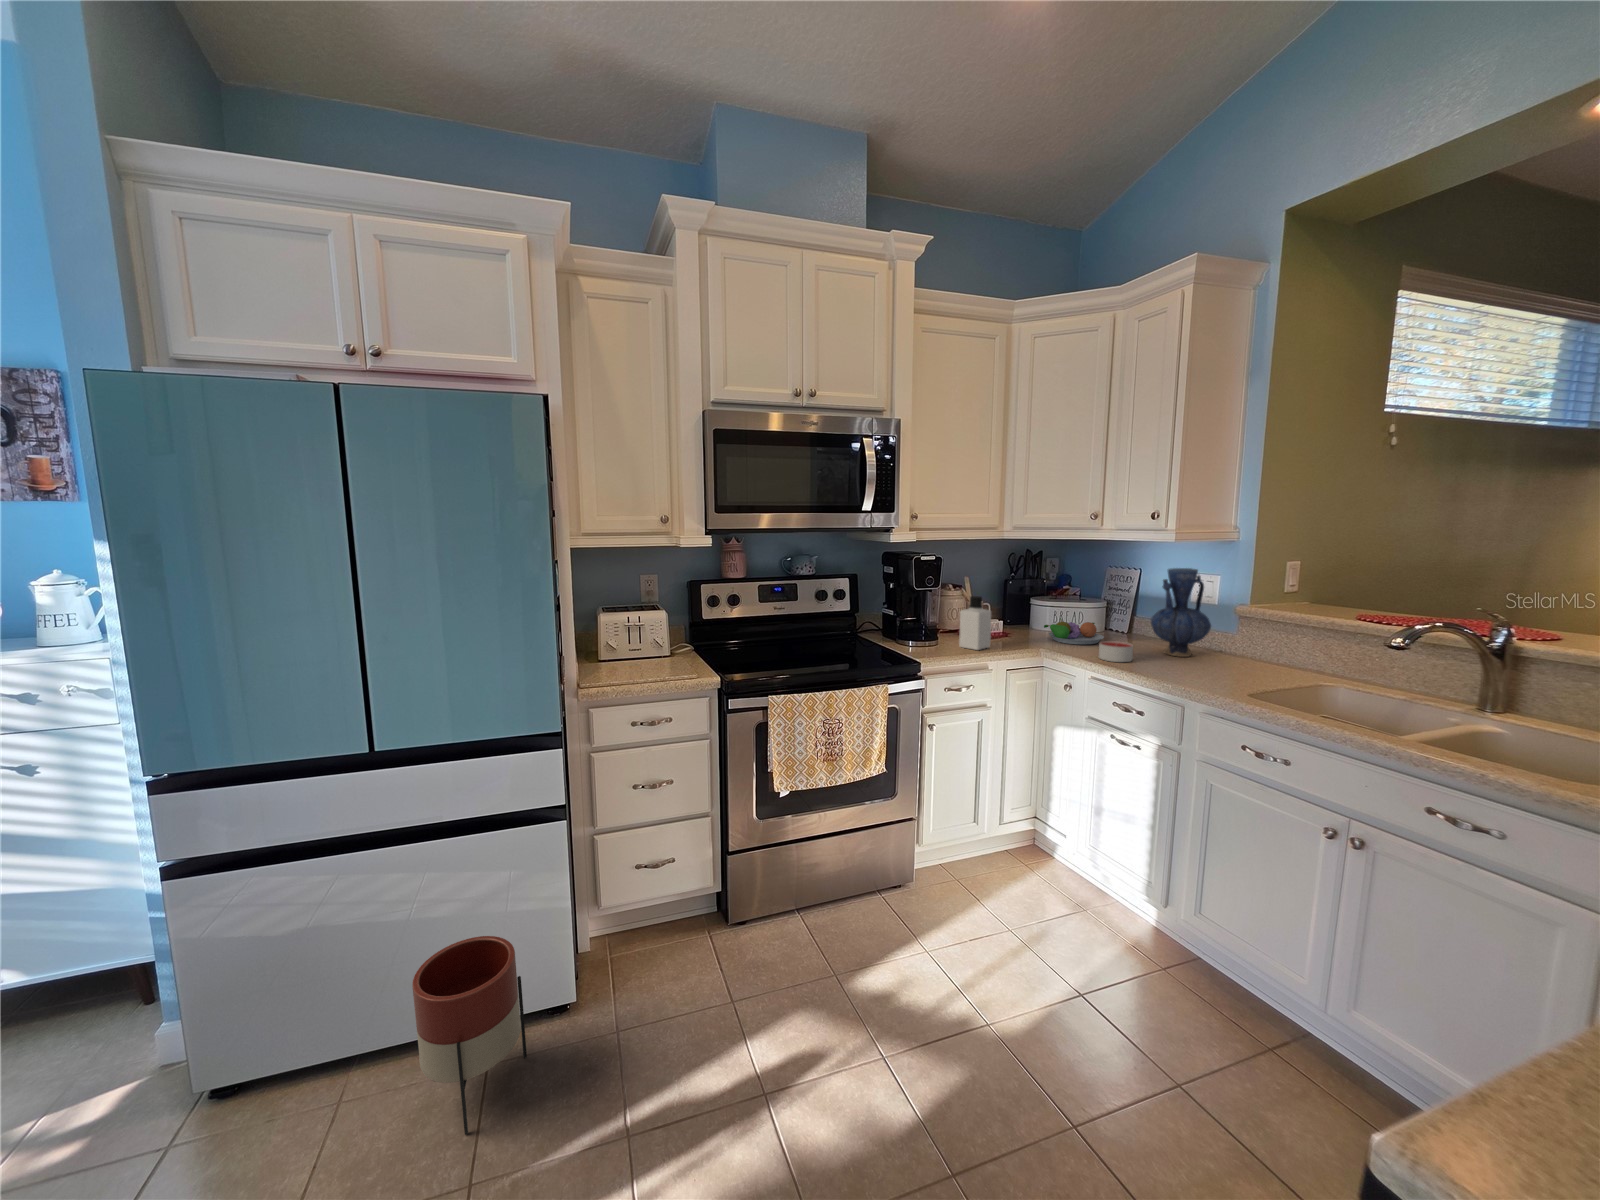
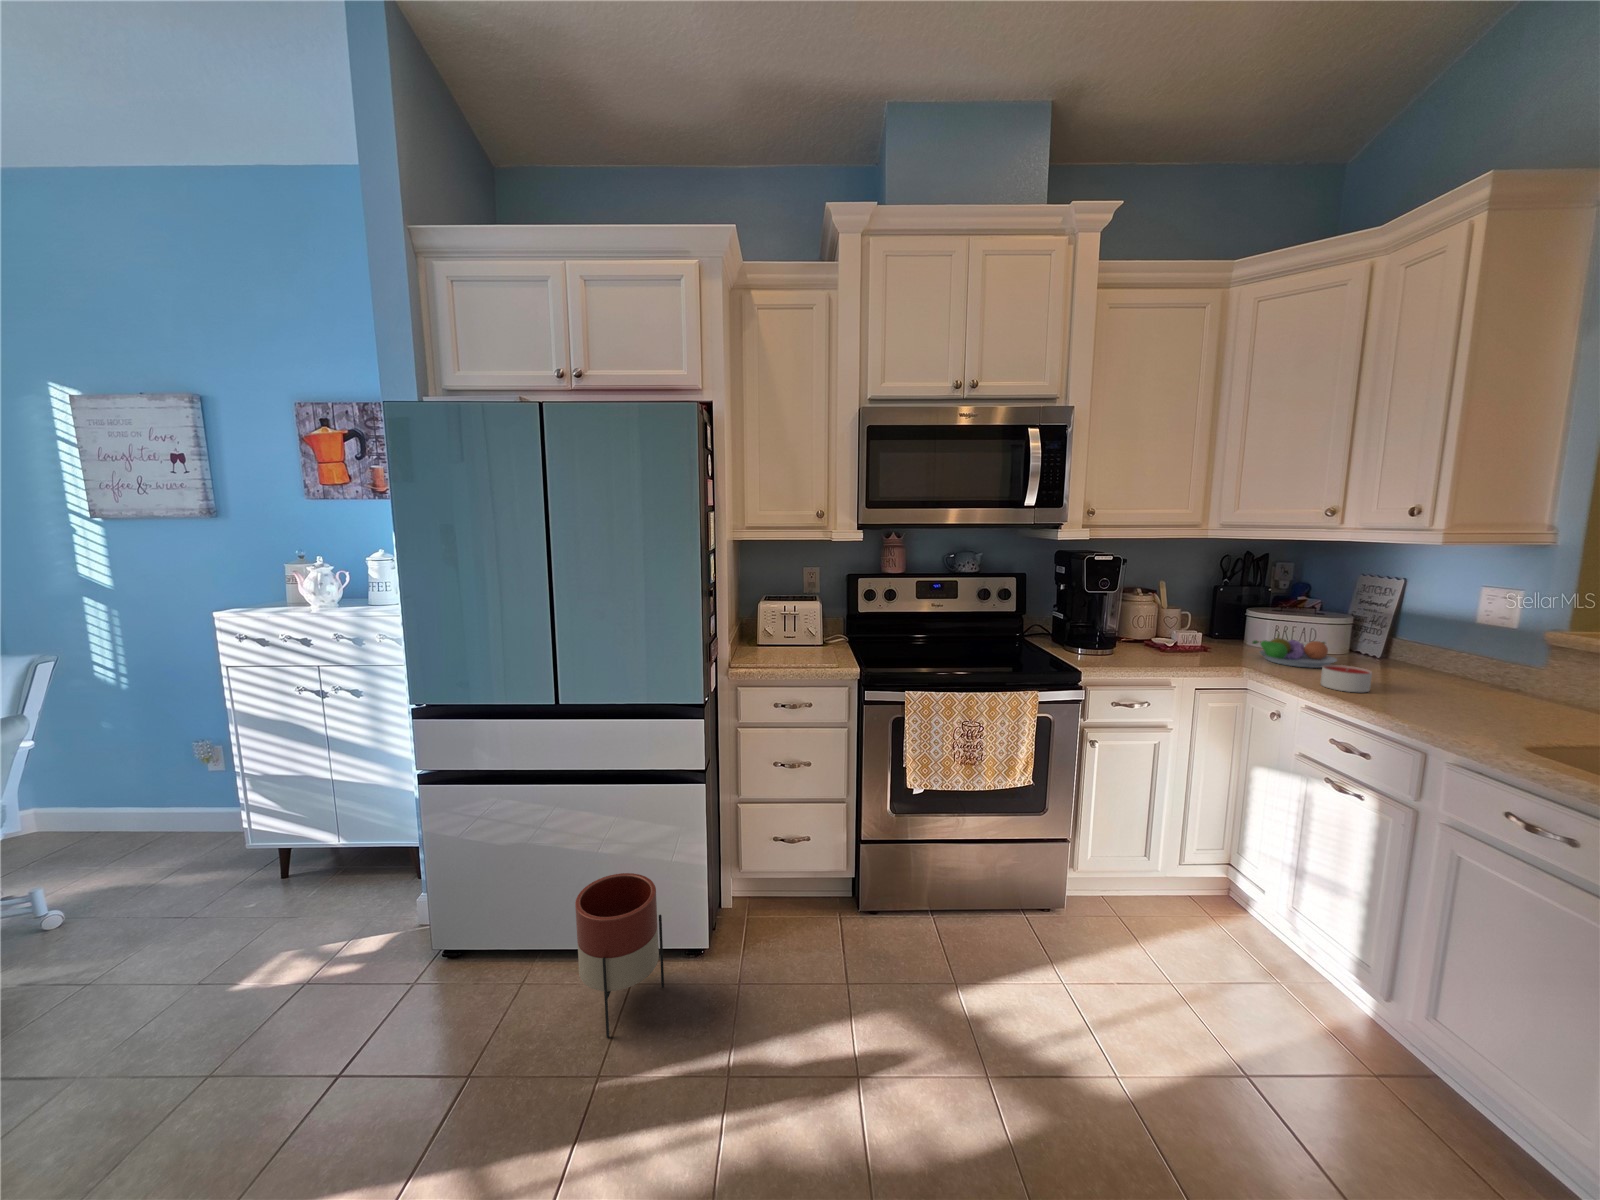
vase: present [1151,568,1211,657] -> none [1406,579,1501,693]
bottle: present [959,596,991,650] -> none [1136,602,1178,664]

